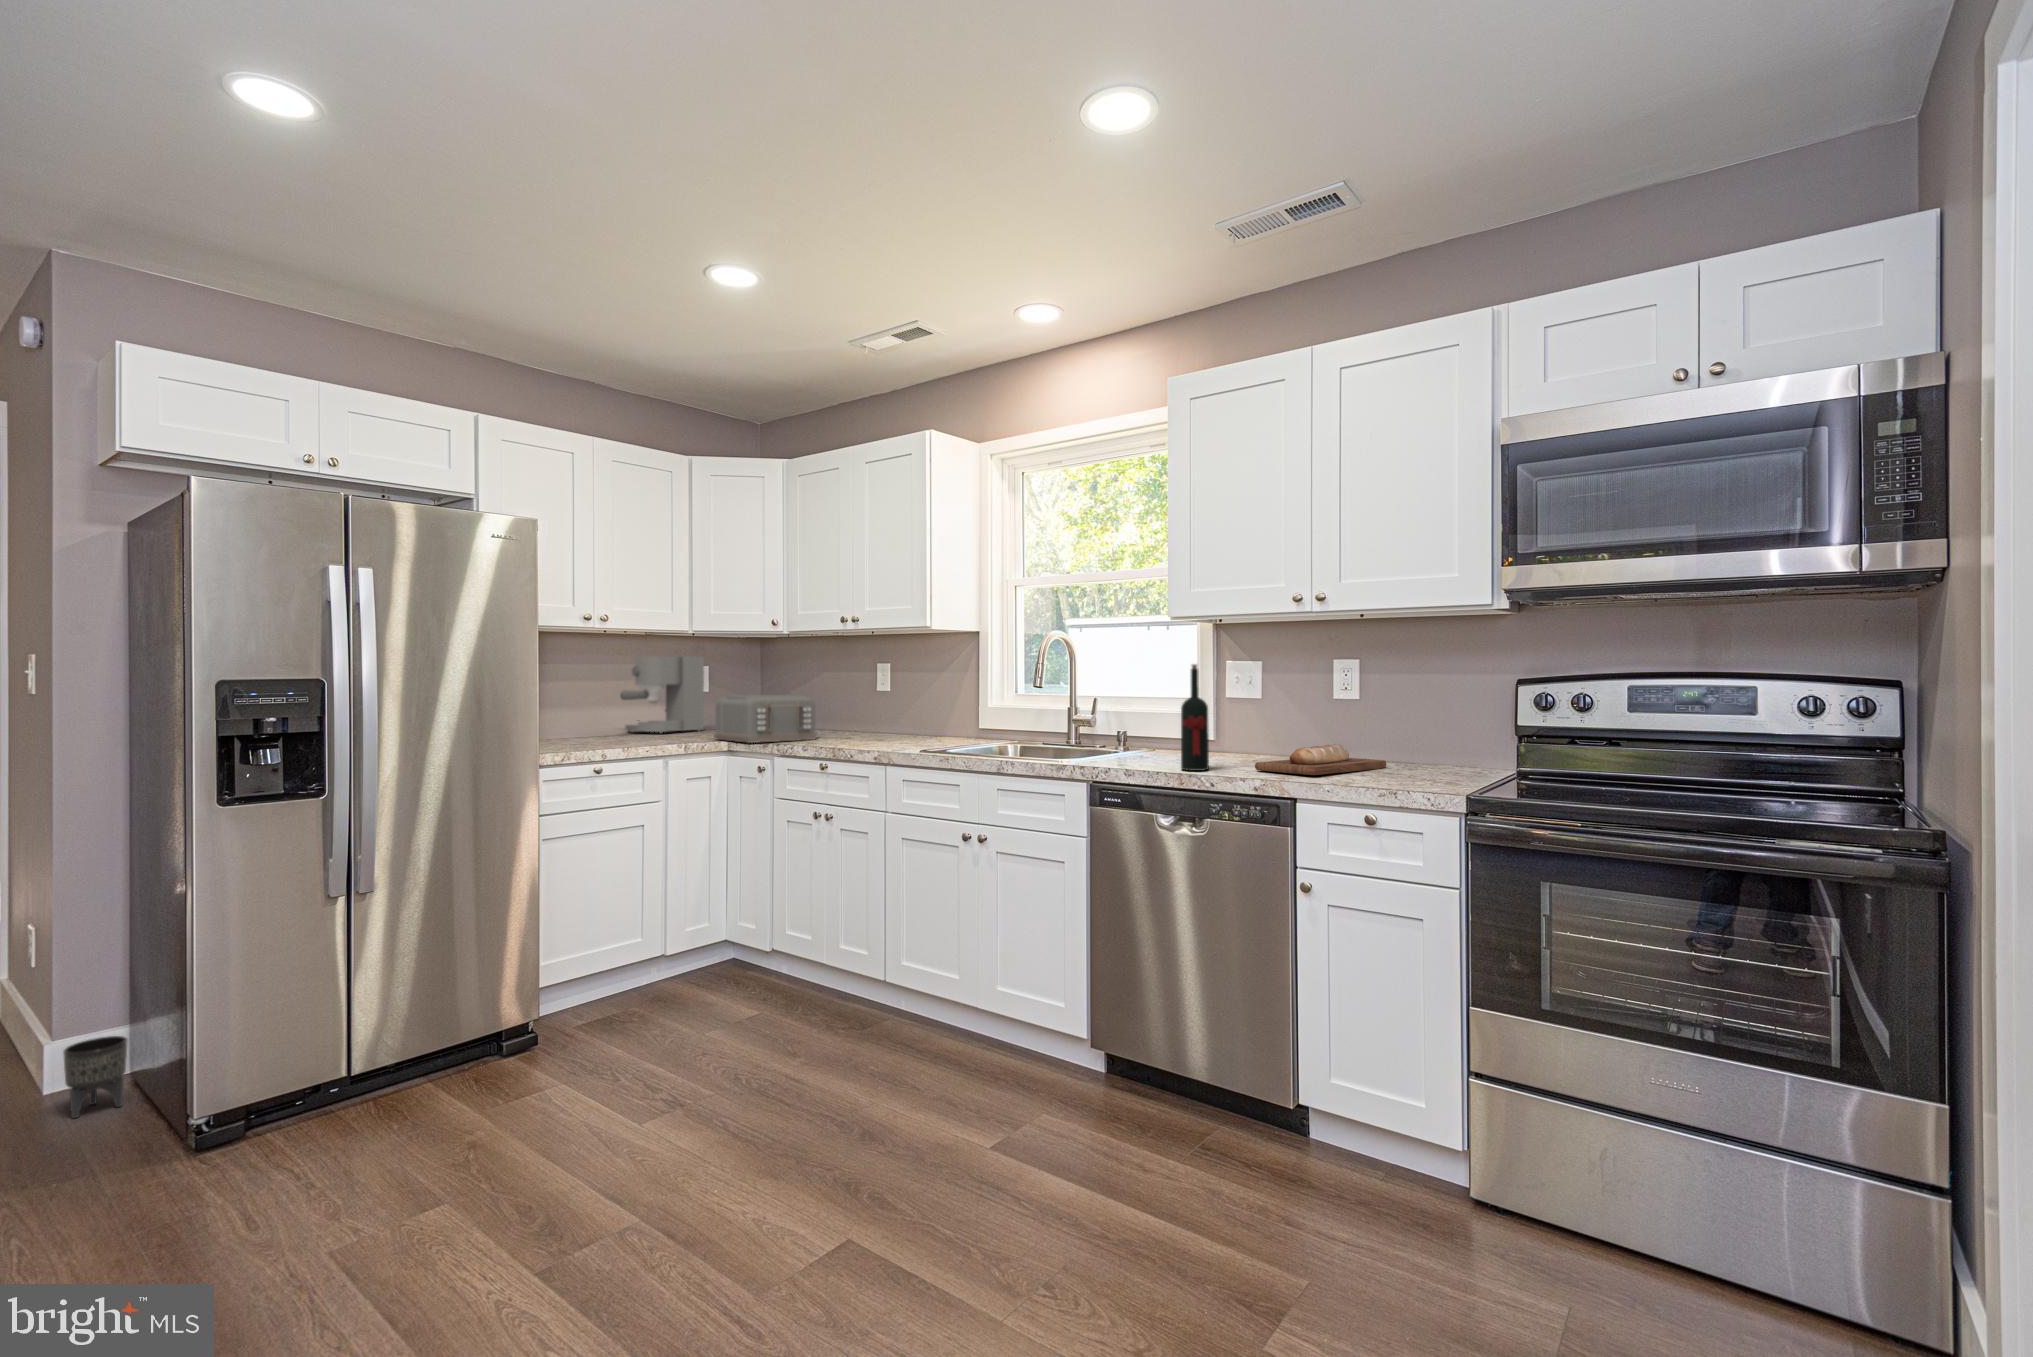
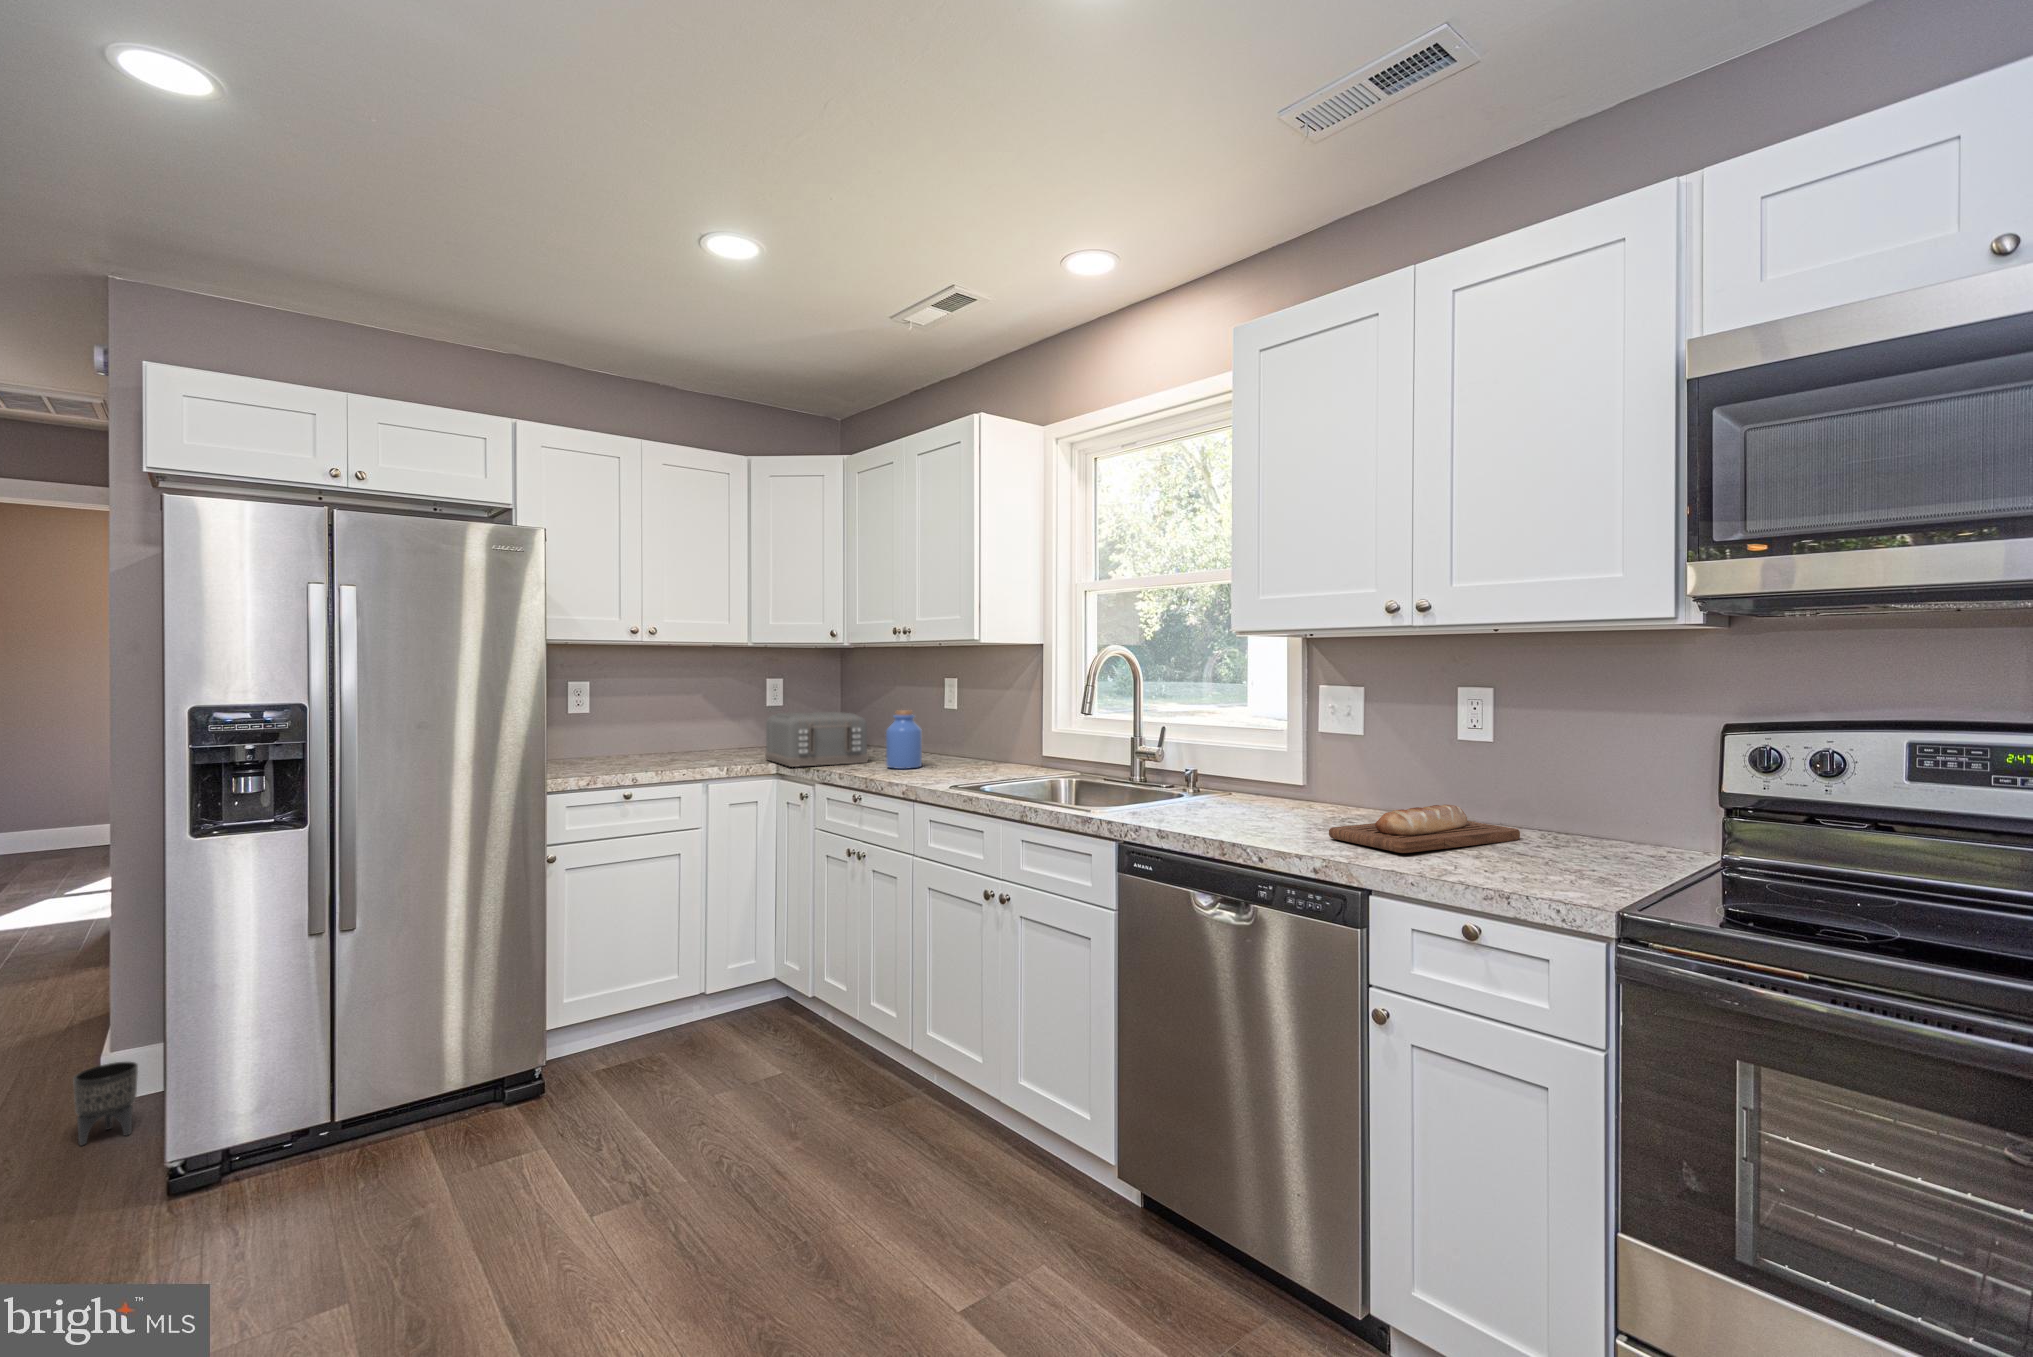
coffee maker: present [620,656,704,734] -> none [684,668,775,750]
wine bottle: present [1181,664,1209,771] -> none [1232,696,1269,836]
jar: none [840,690,872,742] -> present [886,710,922,769]

